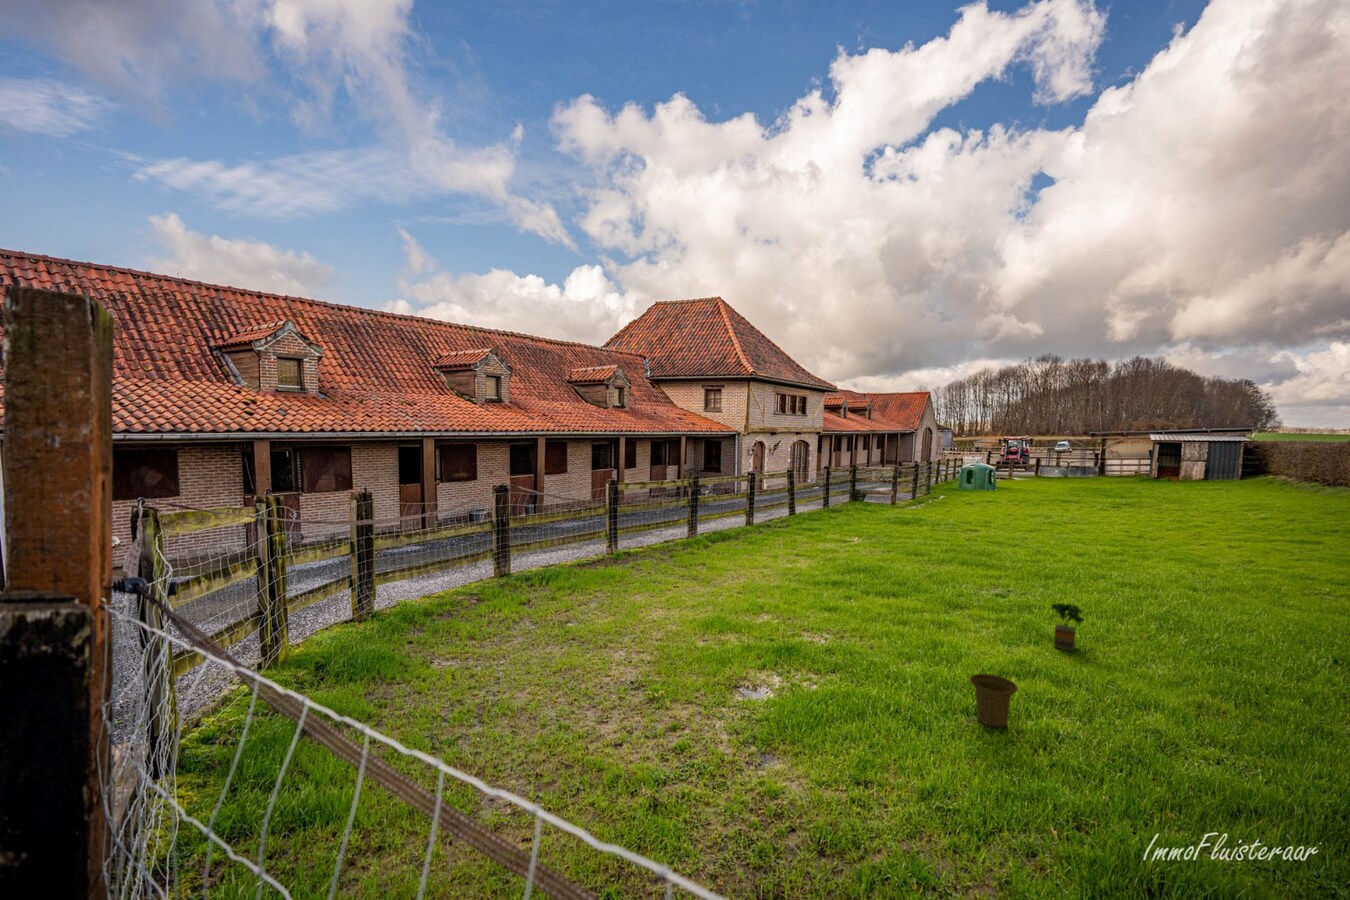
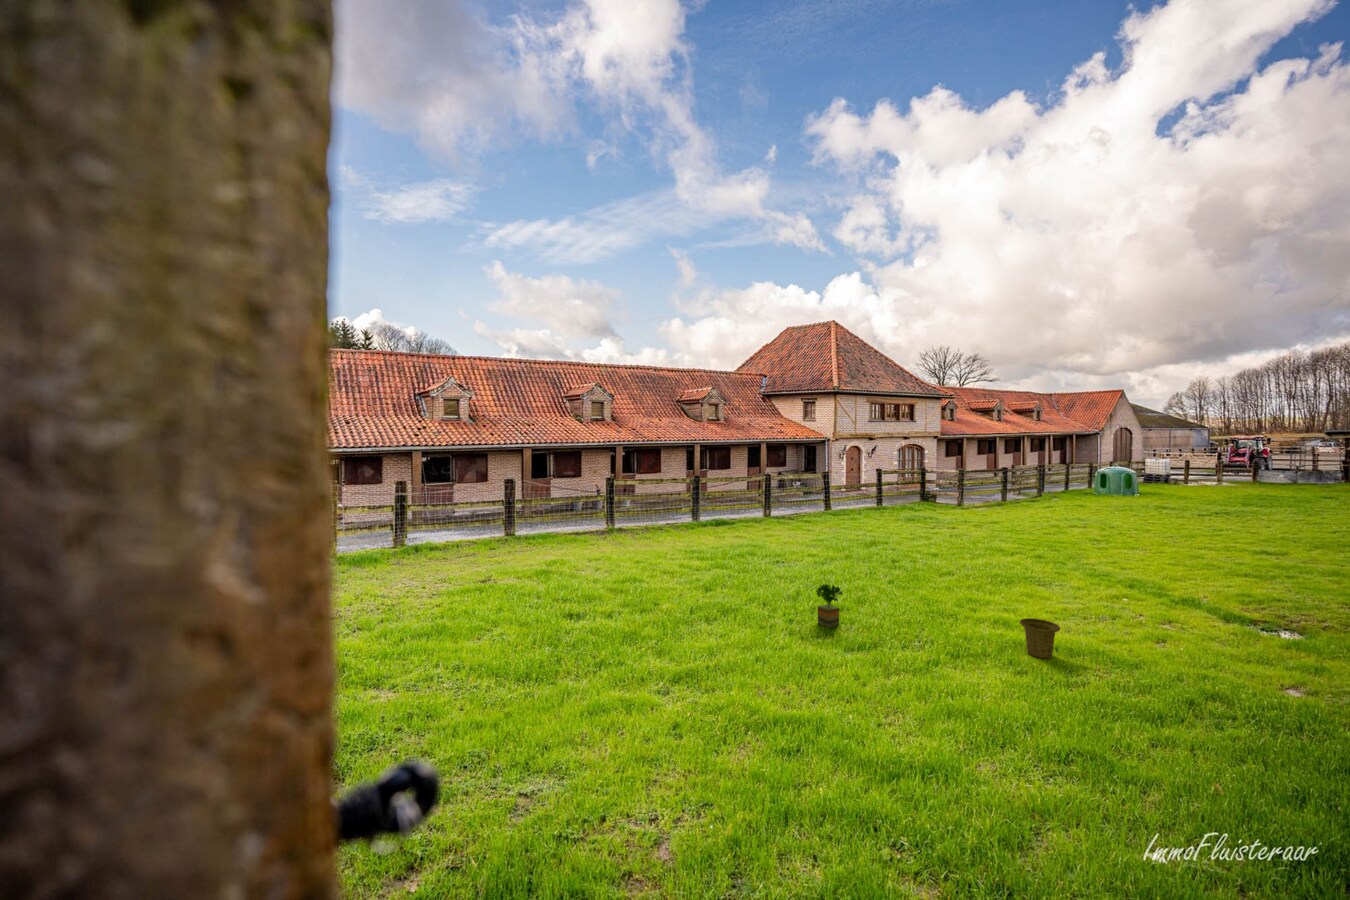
basket: present [970,674,1018,728] -> present [1020,618,1060,659]

